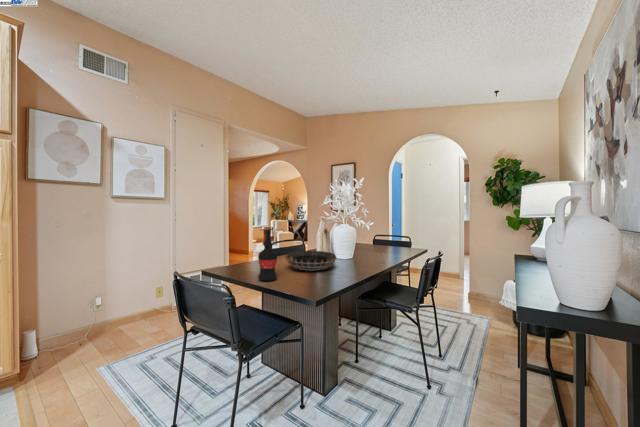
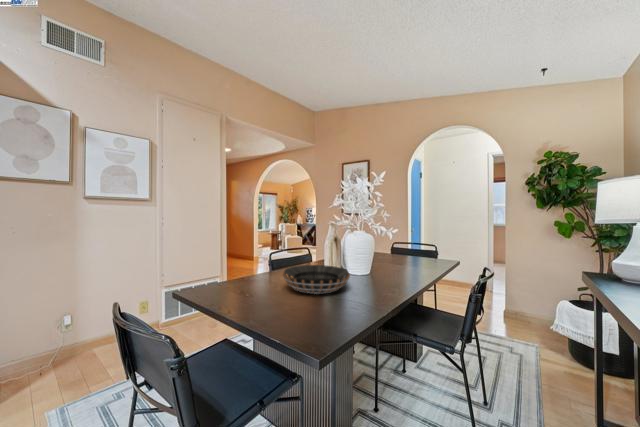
wine bottle: present [258,227,277,281] -> none [242,237,269,311]

